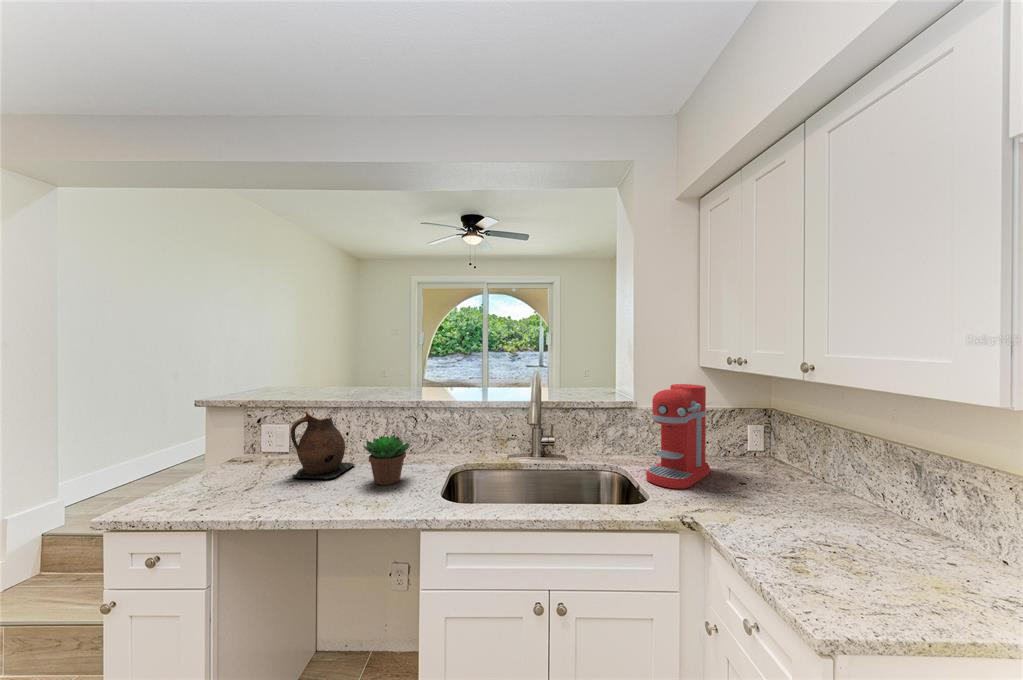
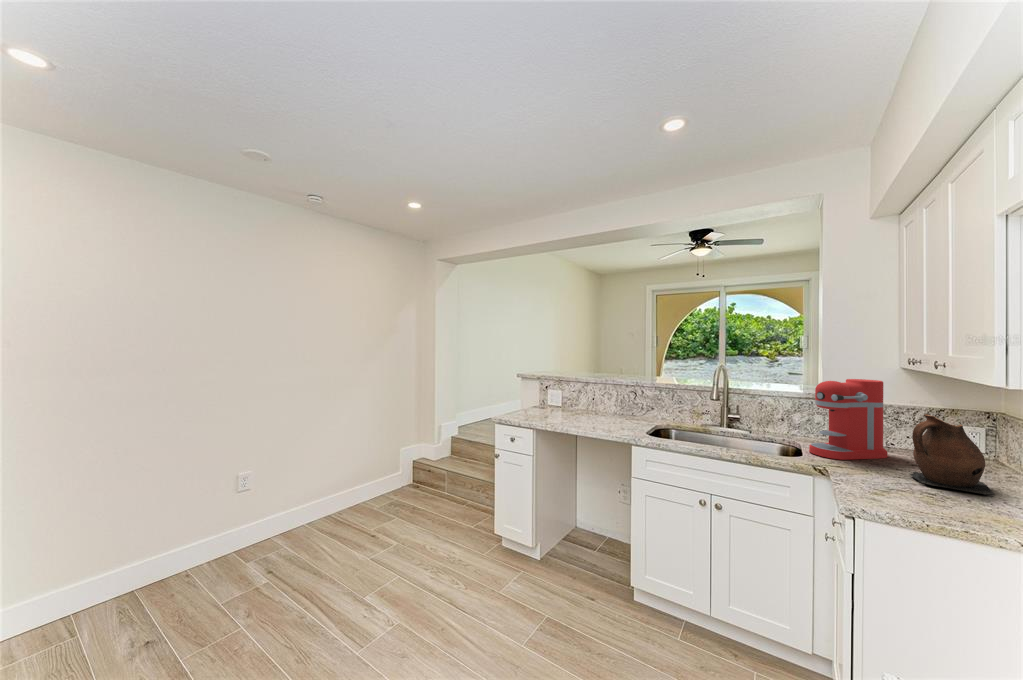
ceramic pitcher: present [291,411,355,480] -> present [910,415,994,496]
succulent plant: present [363,435,409,485] -> none [599,397,627,426]

